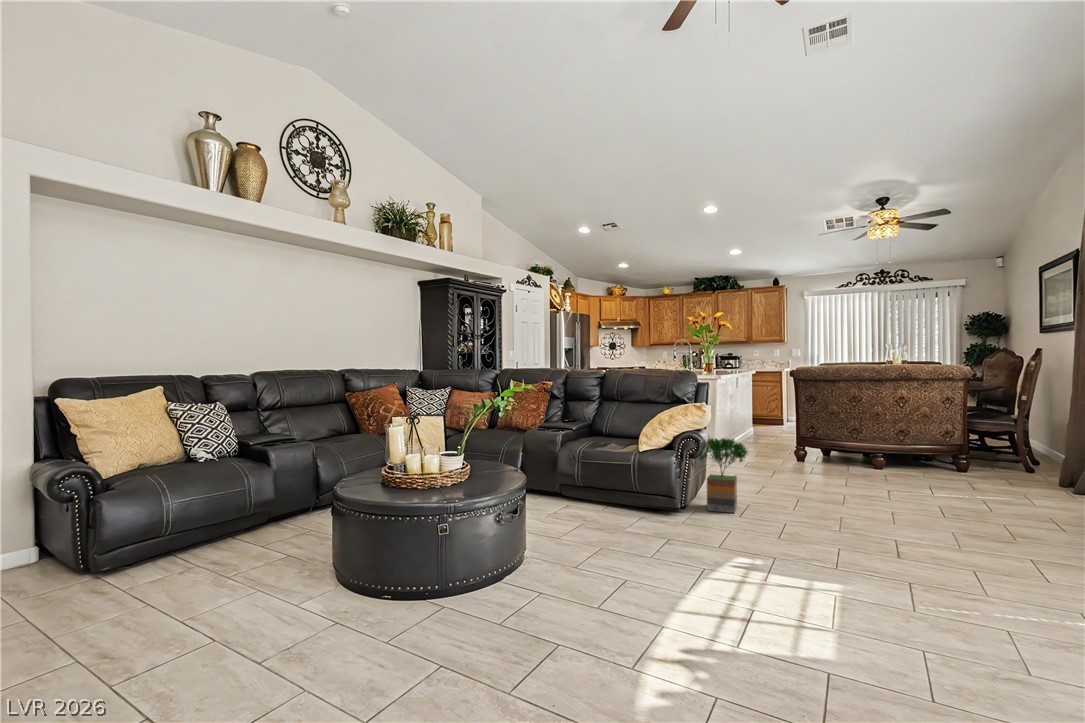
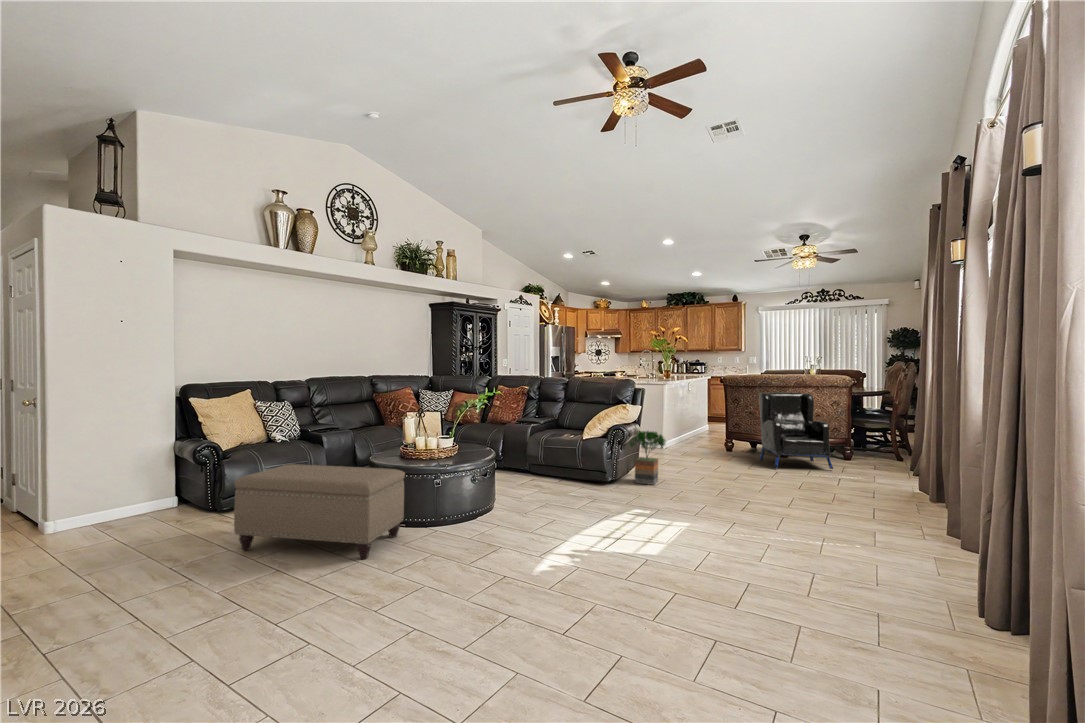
armchair: none [845,387,958,486] -> present [759,392,833,469]
ottoman: none [97,498,390,667] -> present [234,464,405,560]

